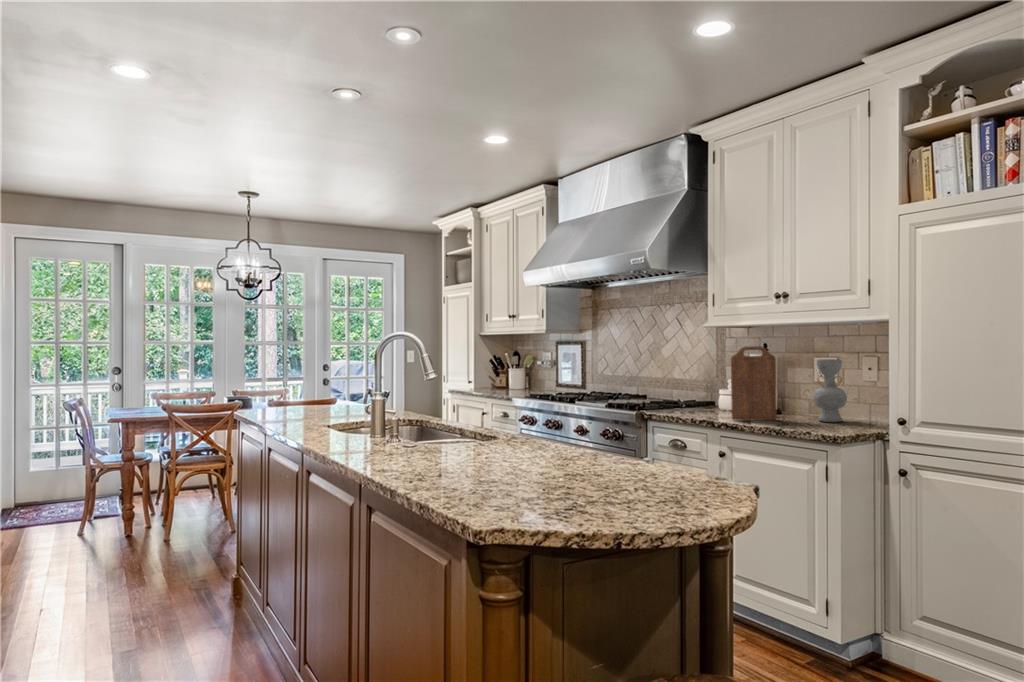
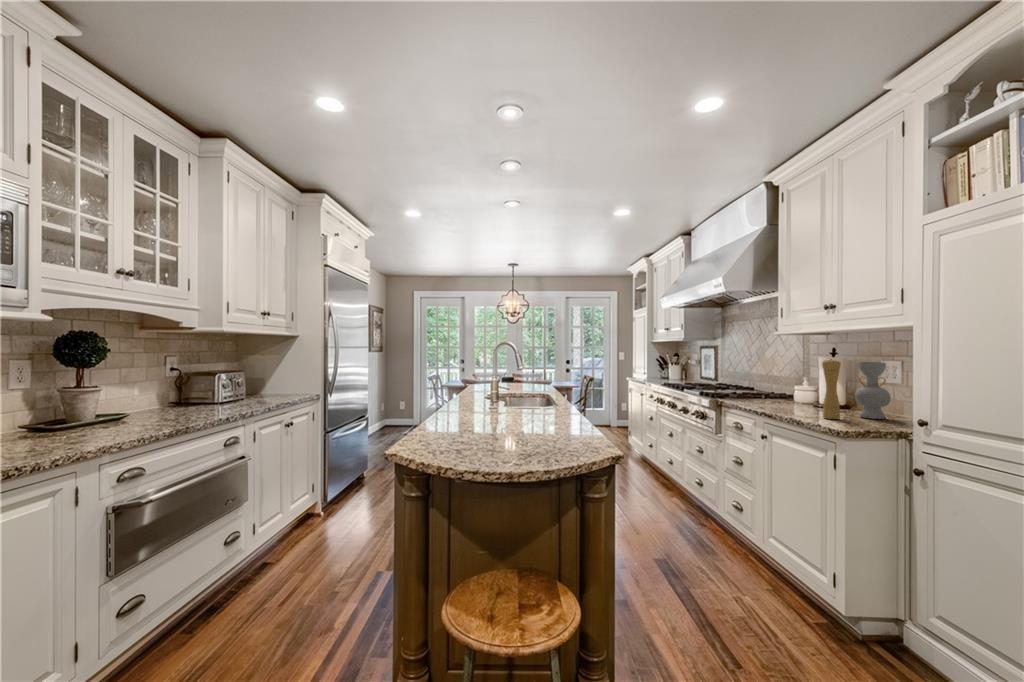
cutting board: present [731,346,777,420] -> none [779,349,821,412]
pepper mill: none [790,358,809,426] -> present [822,359,841,419]

